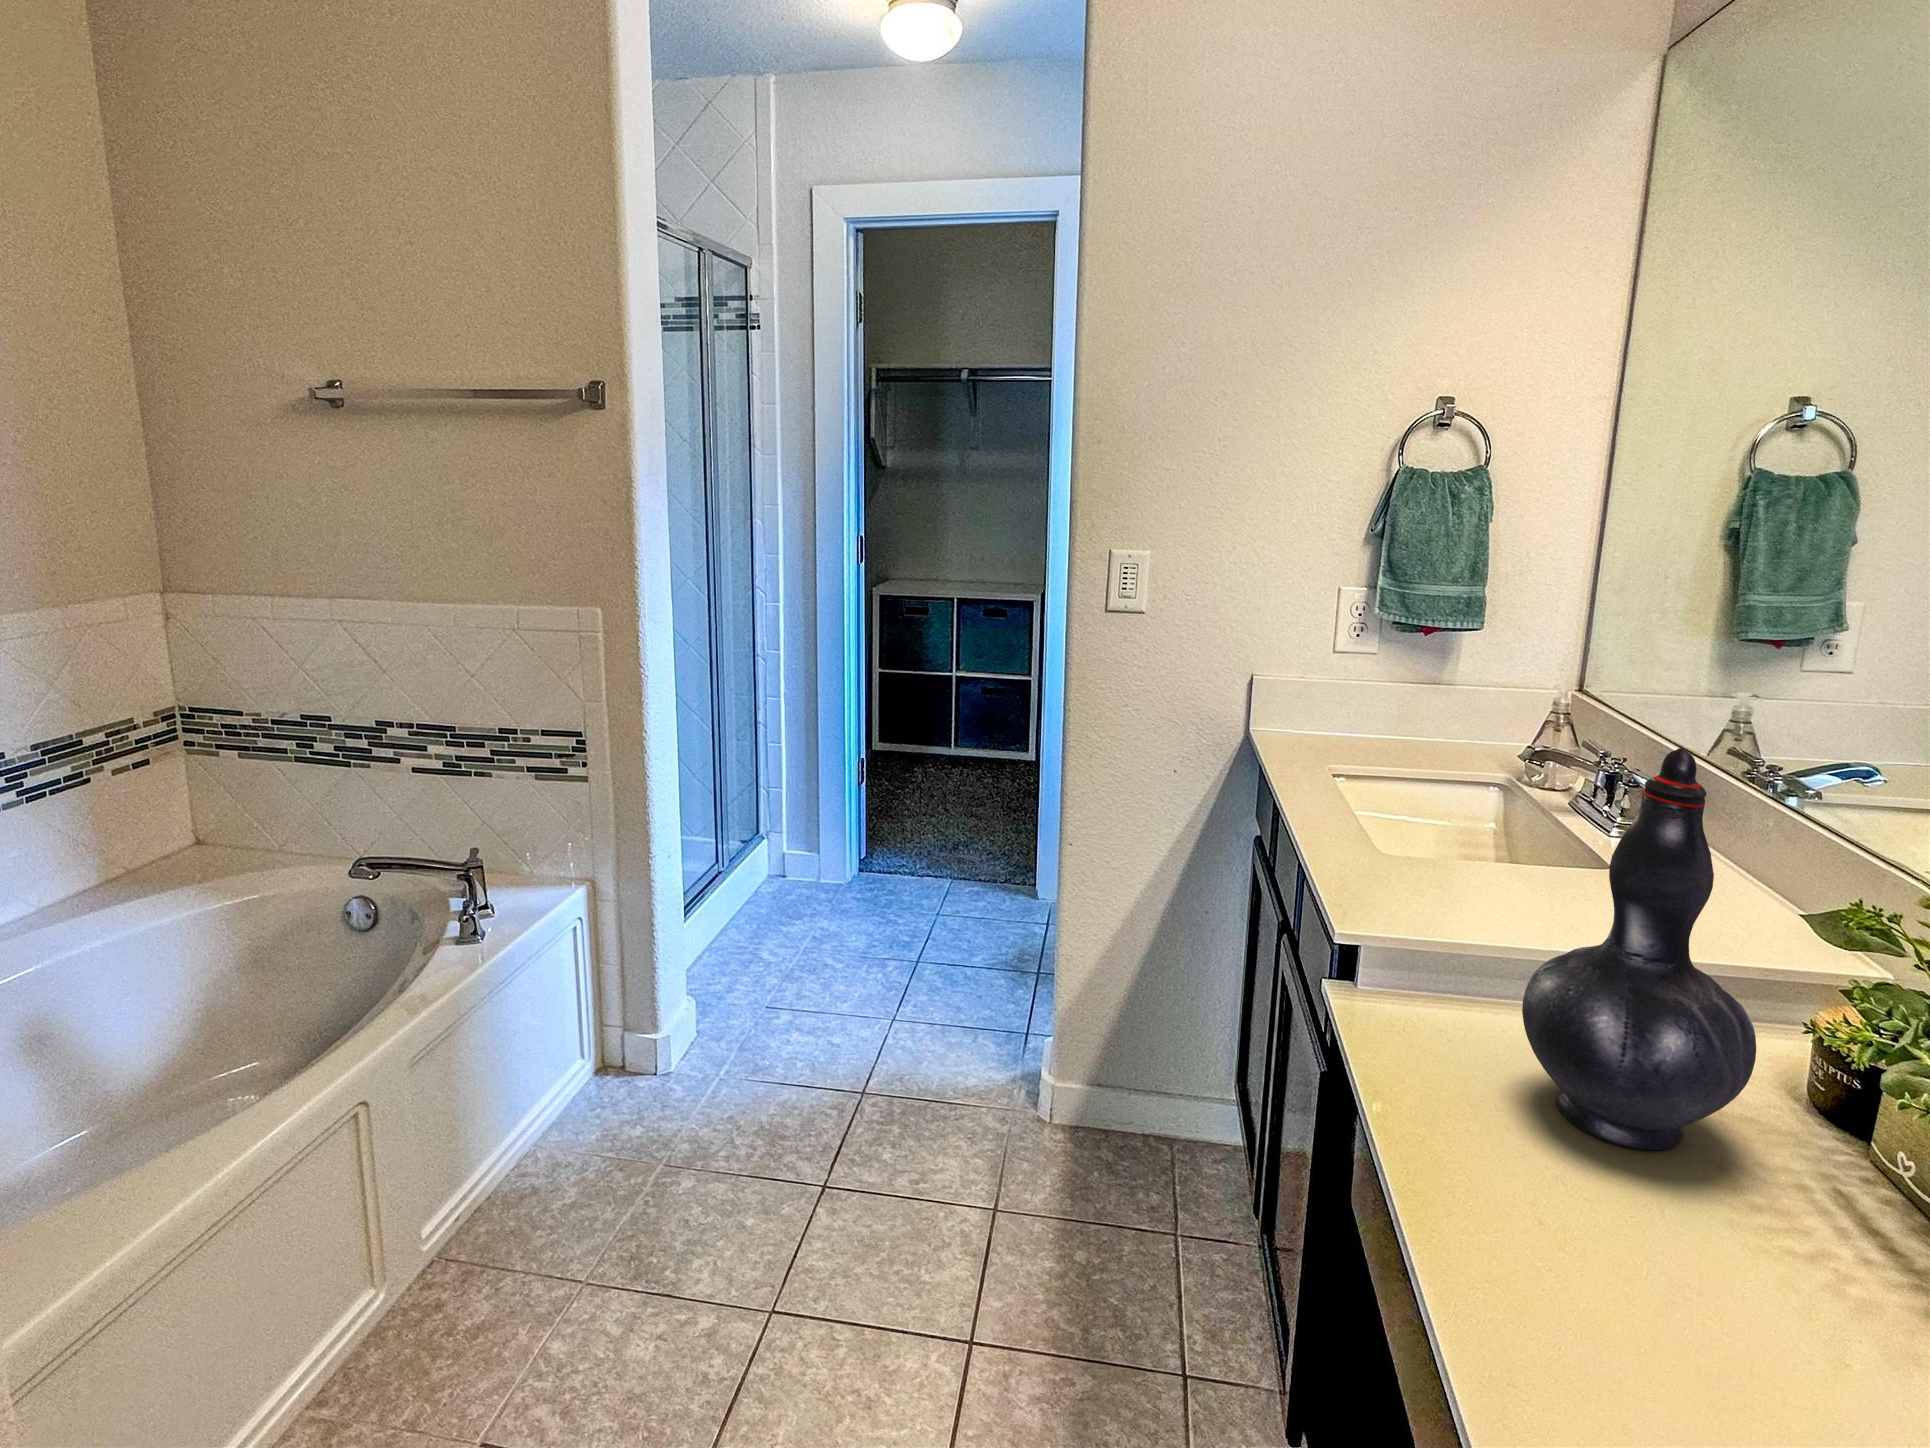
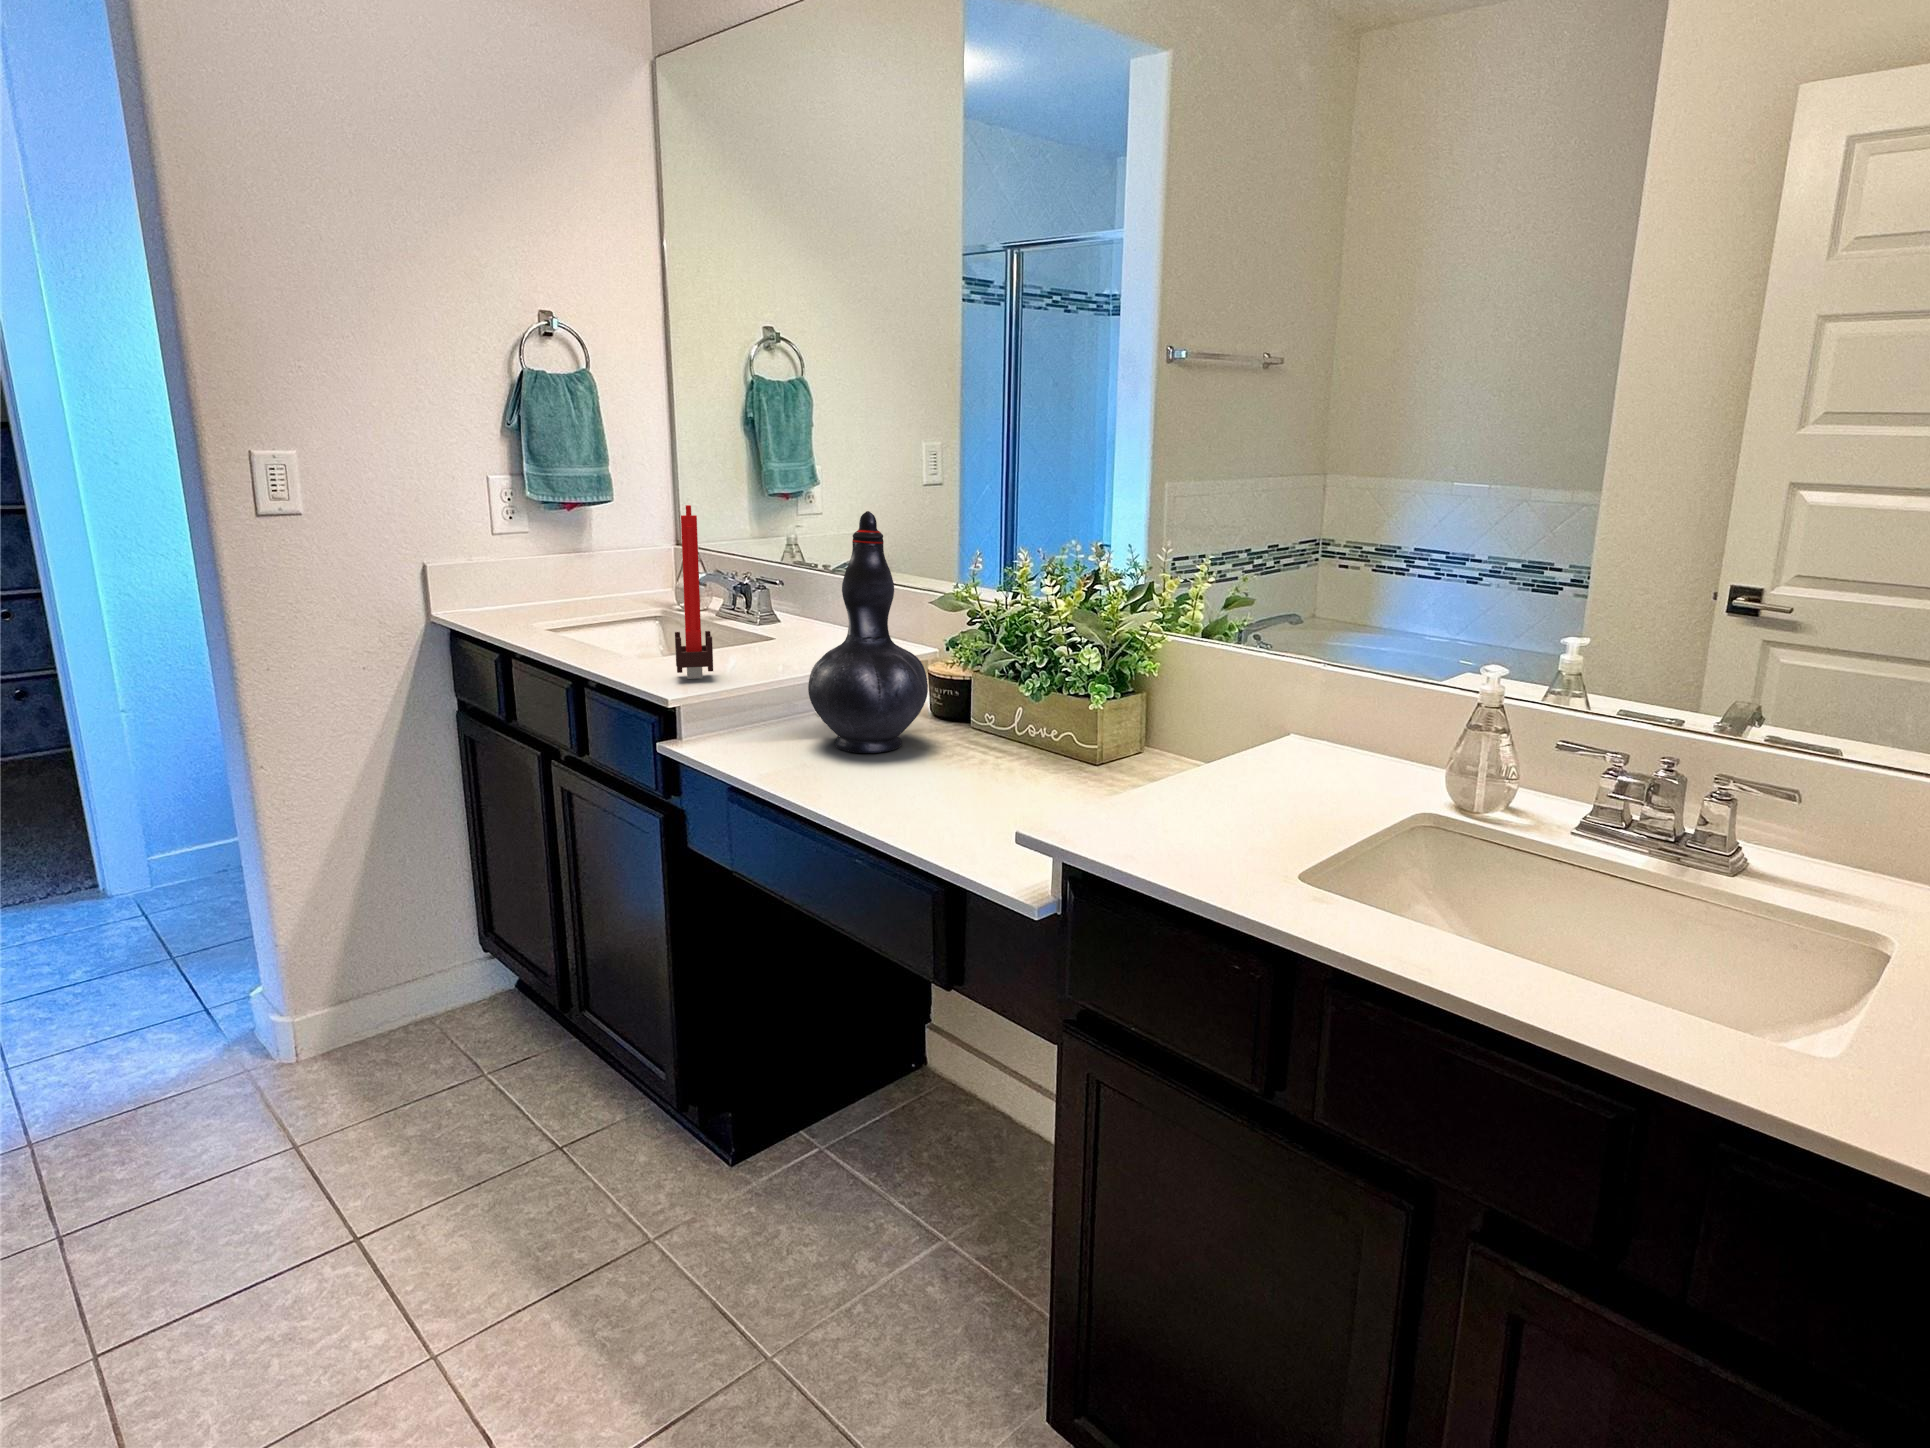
candle: none [1394,676,1464,910] -> present [675,505,713,679]

